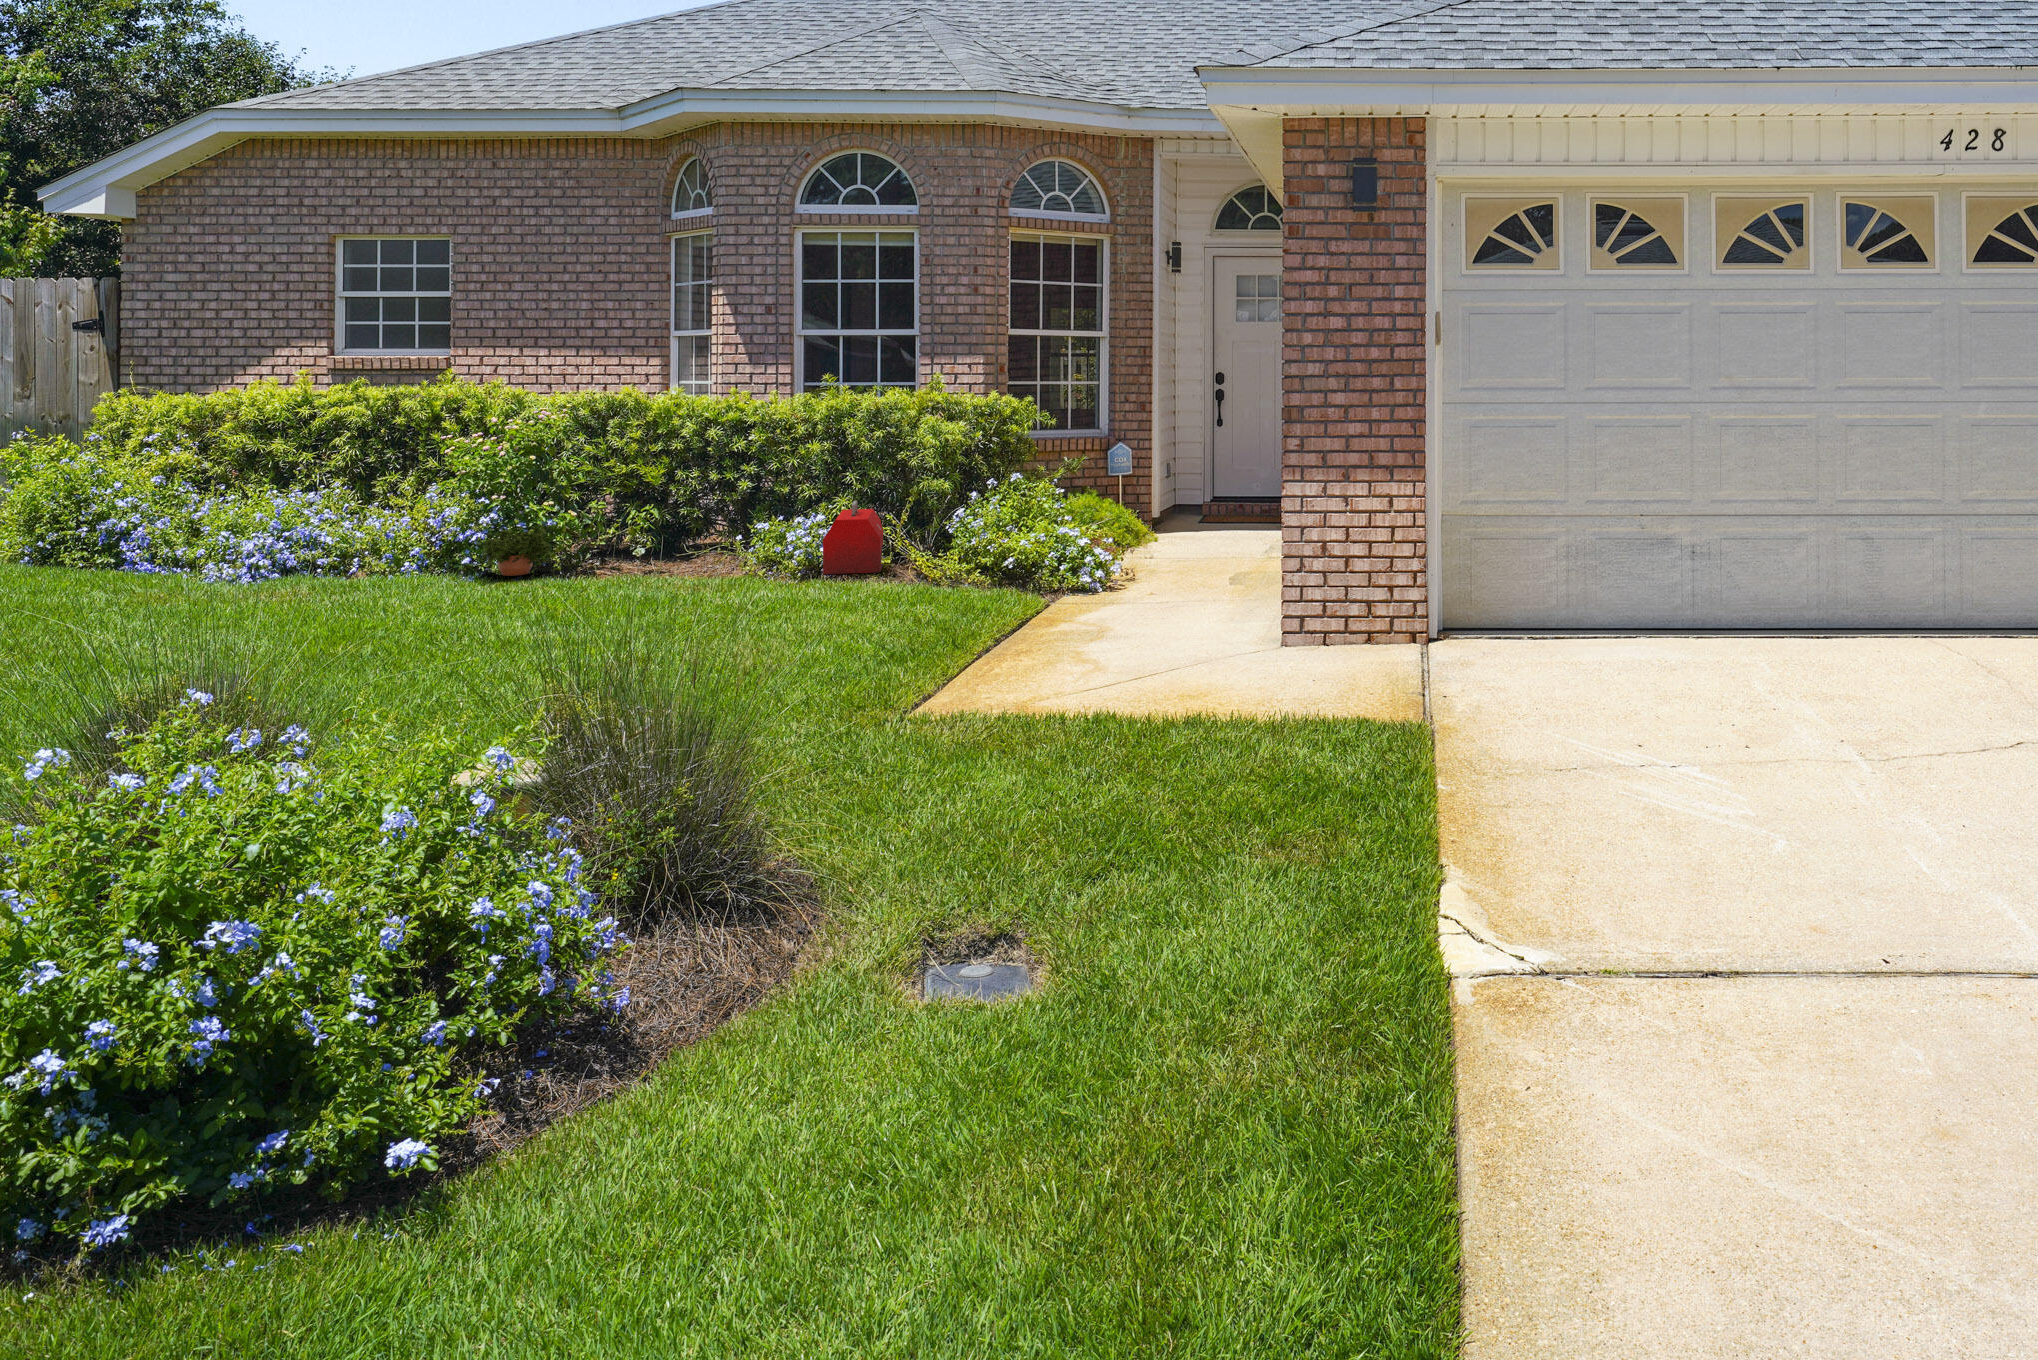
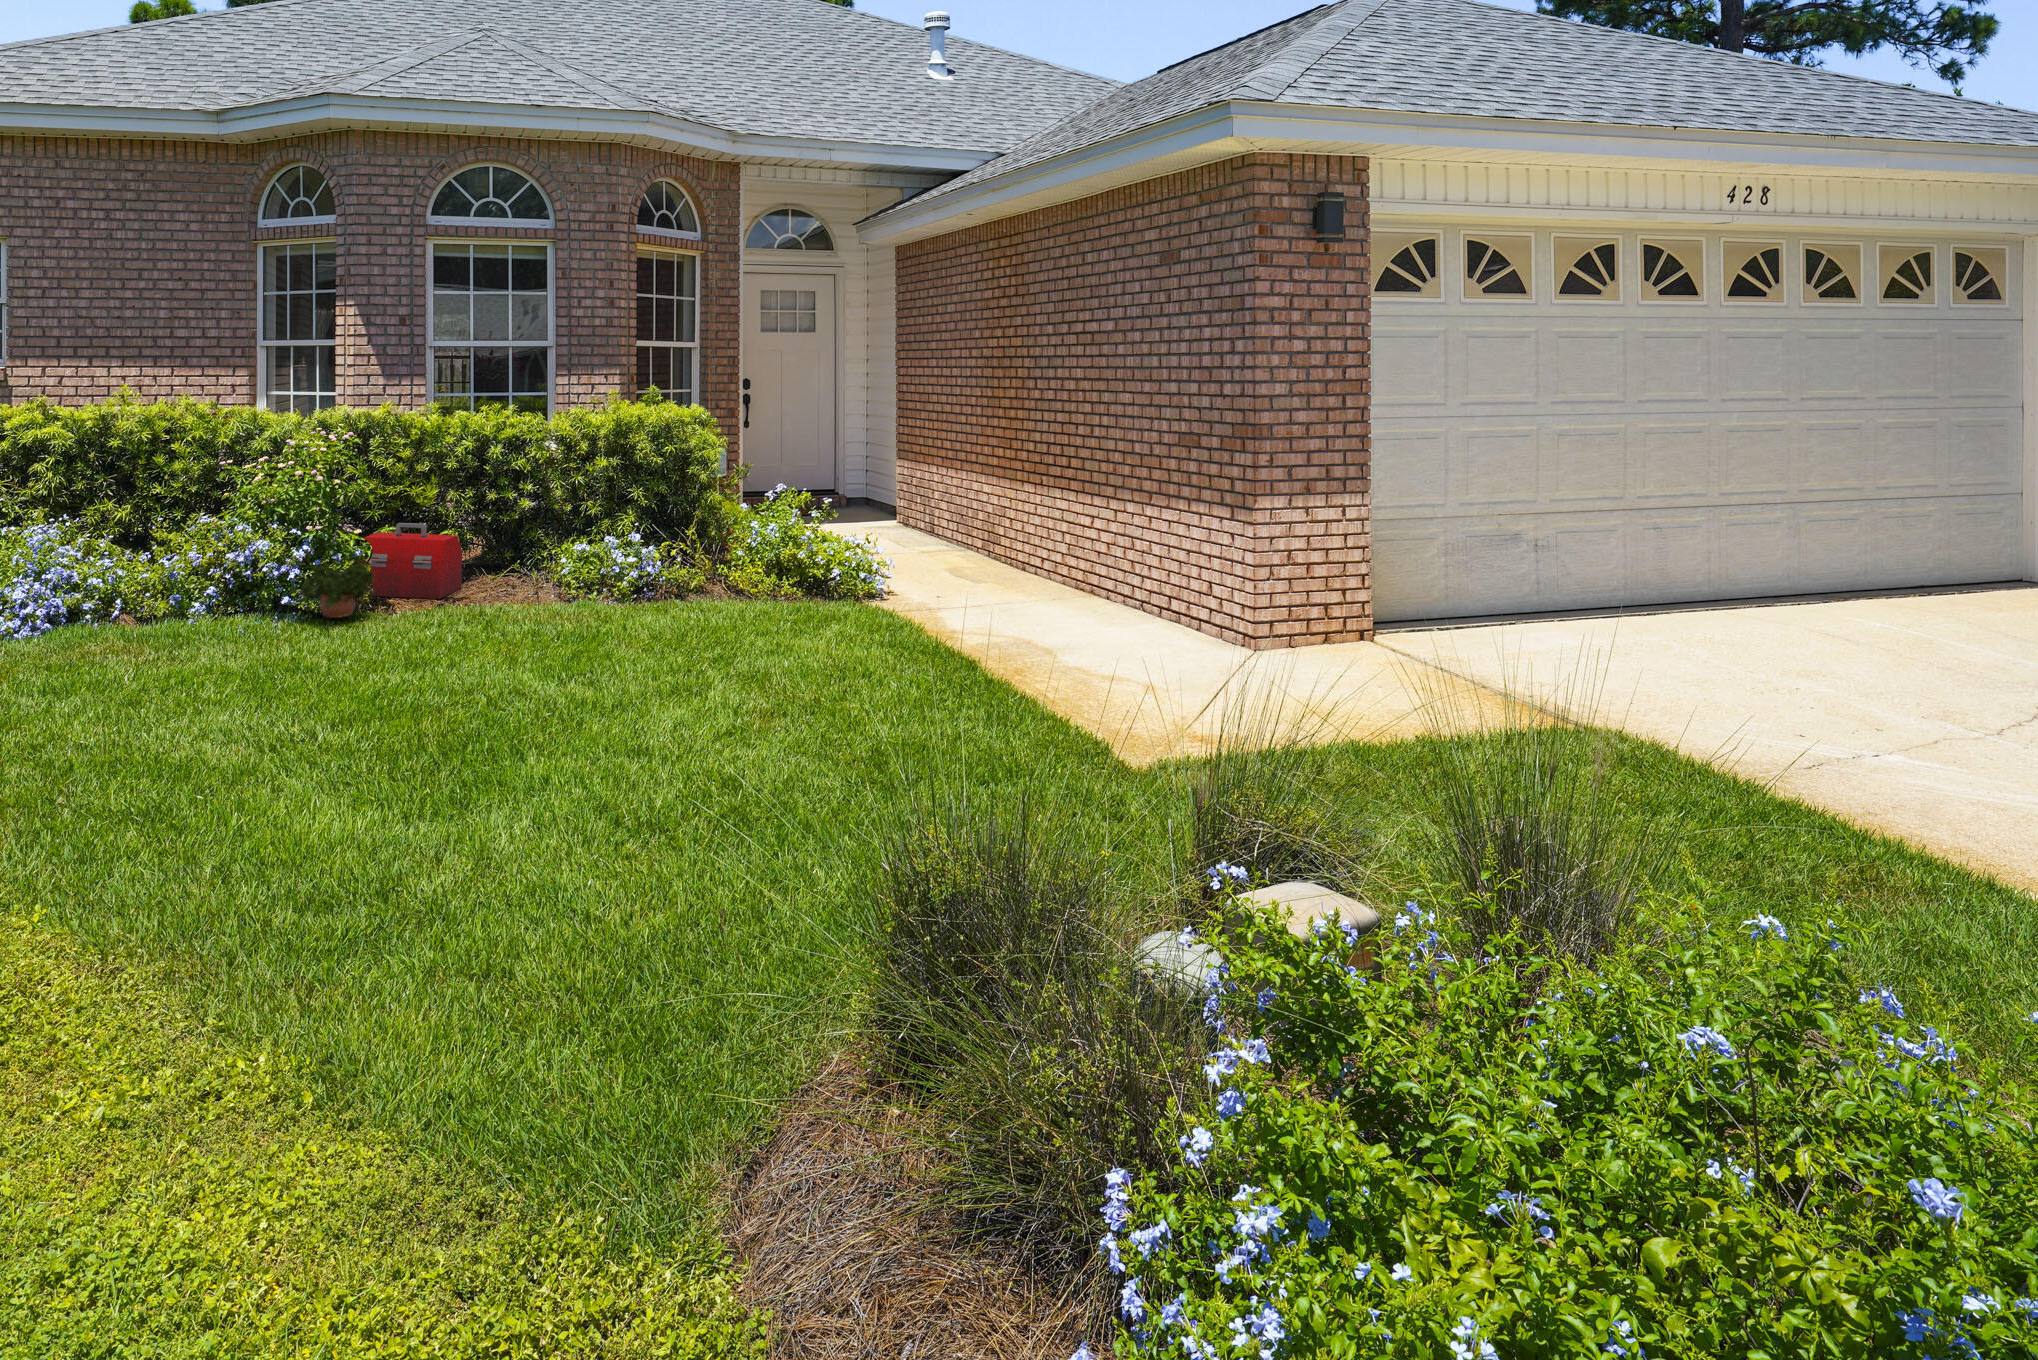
toolbox: present [823,501,883,574] -> present [364,523,462,599]

